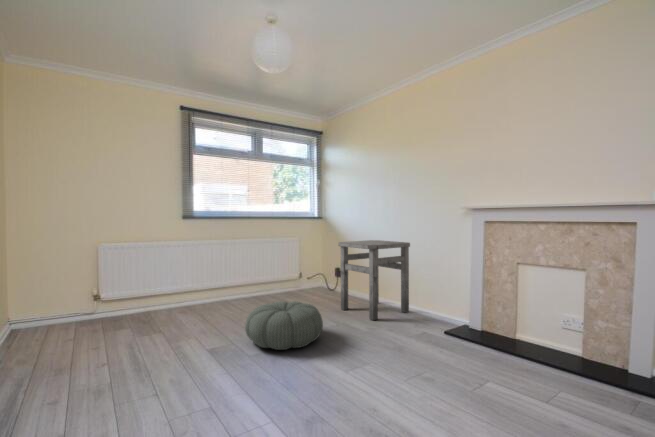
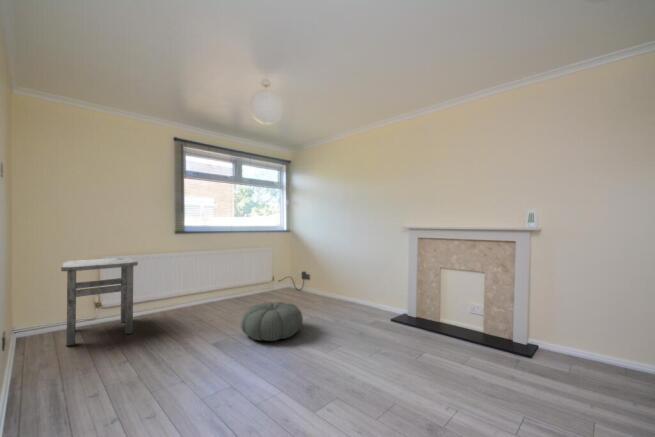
side table: present [339,240,410,320] -> present [61,258,138,346]

